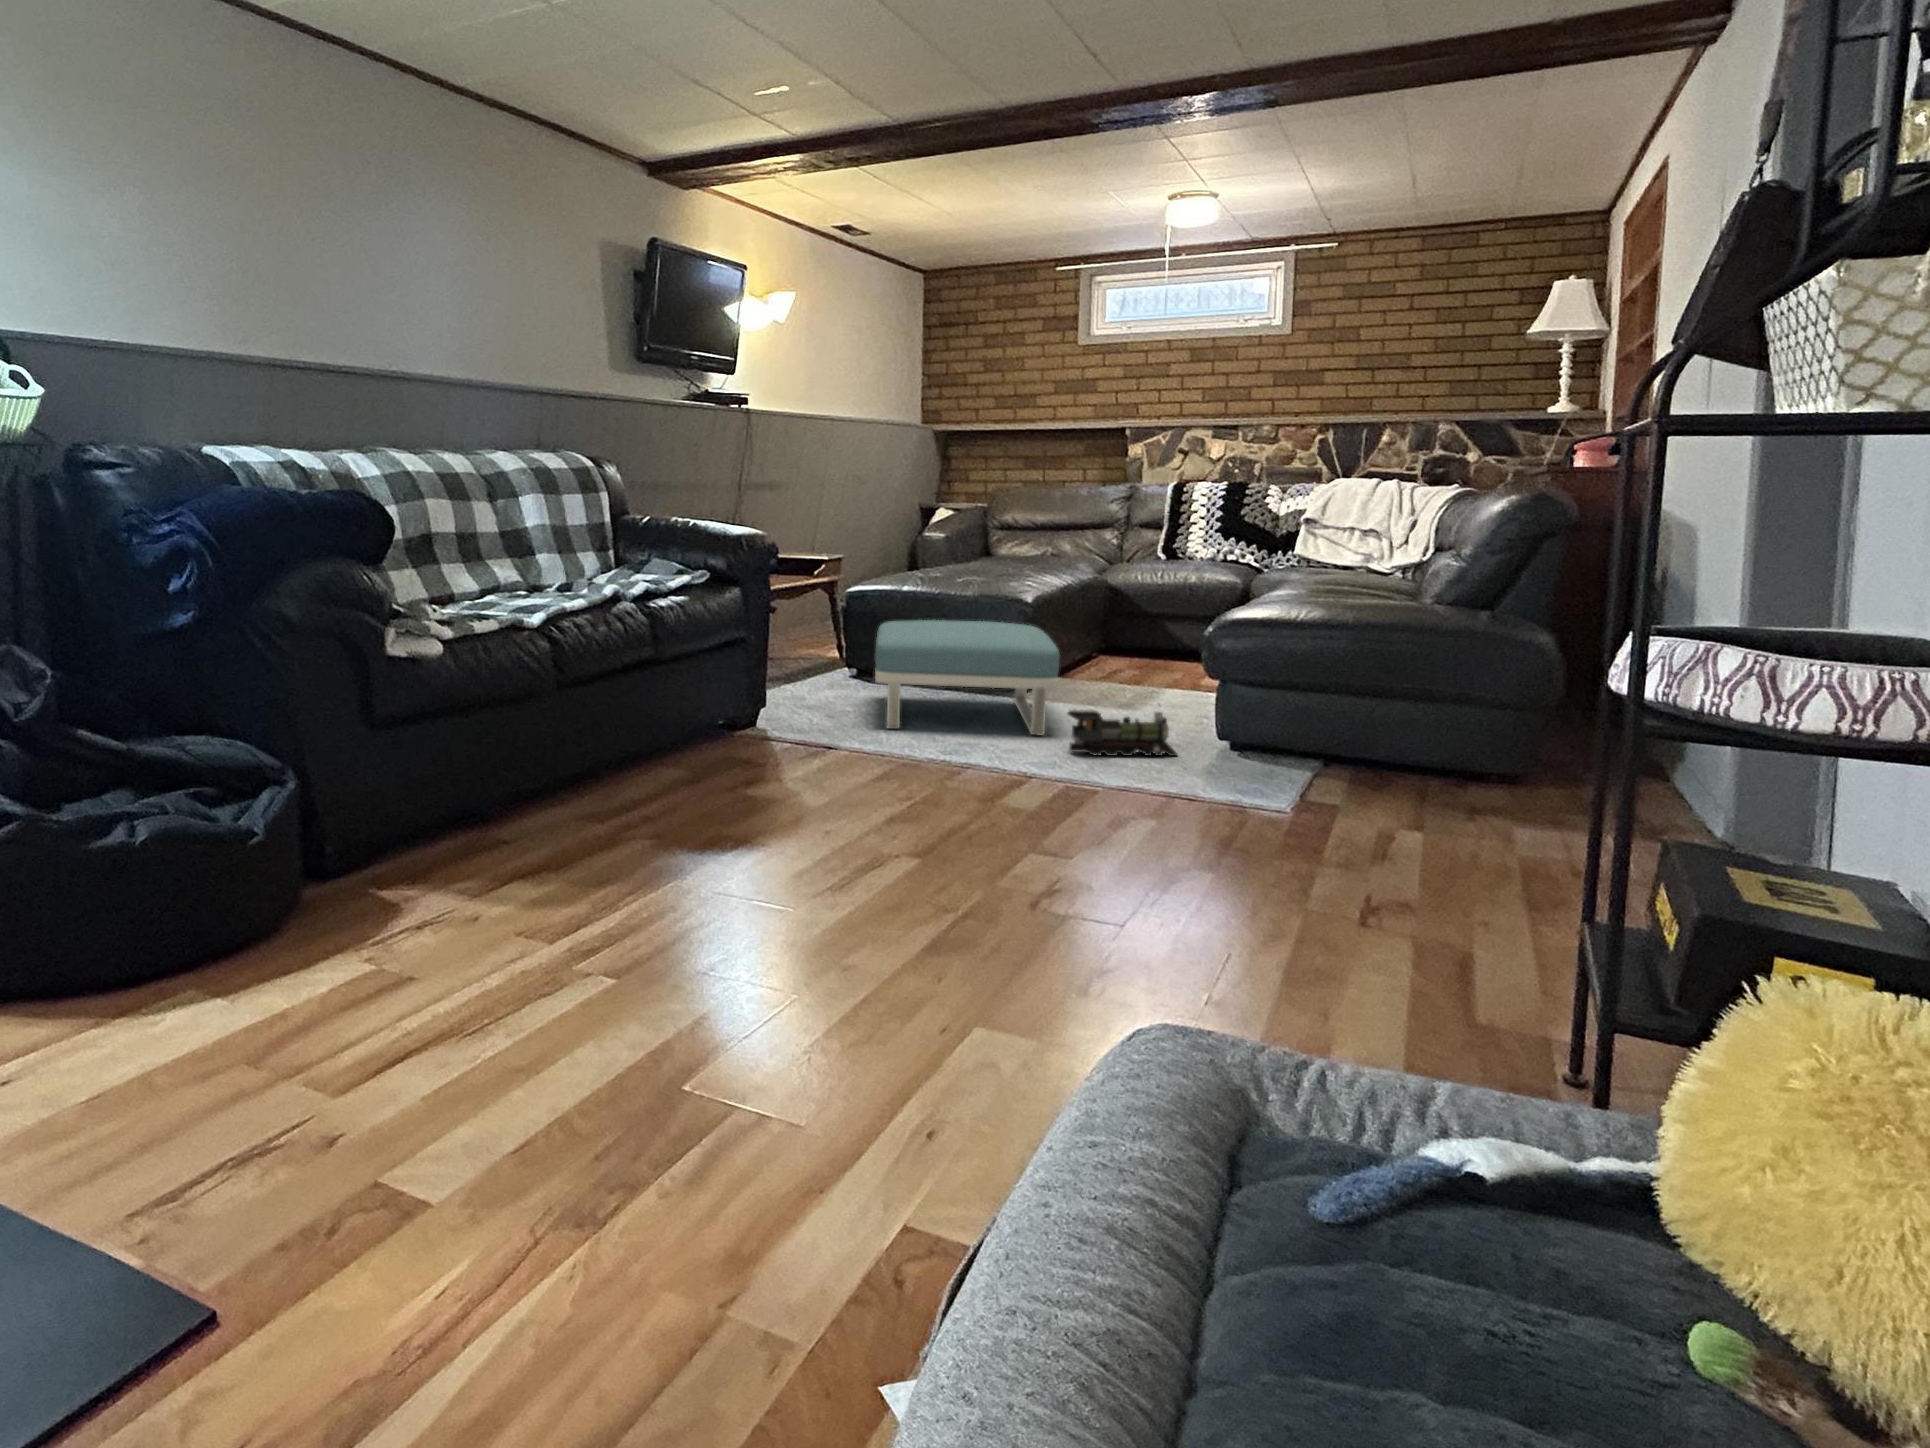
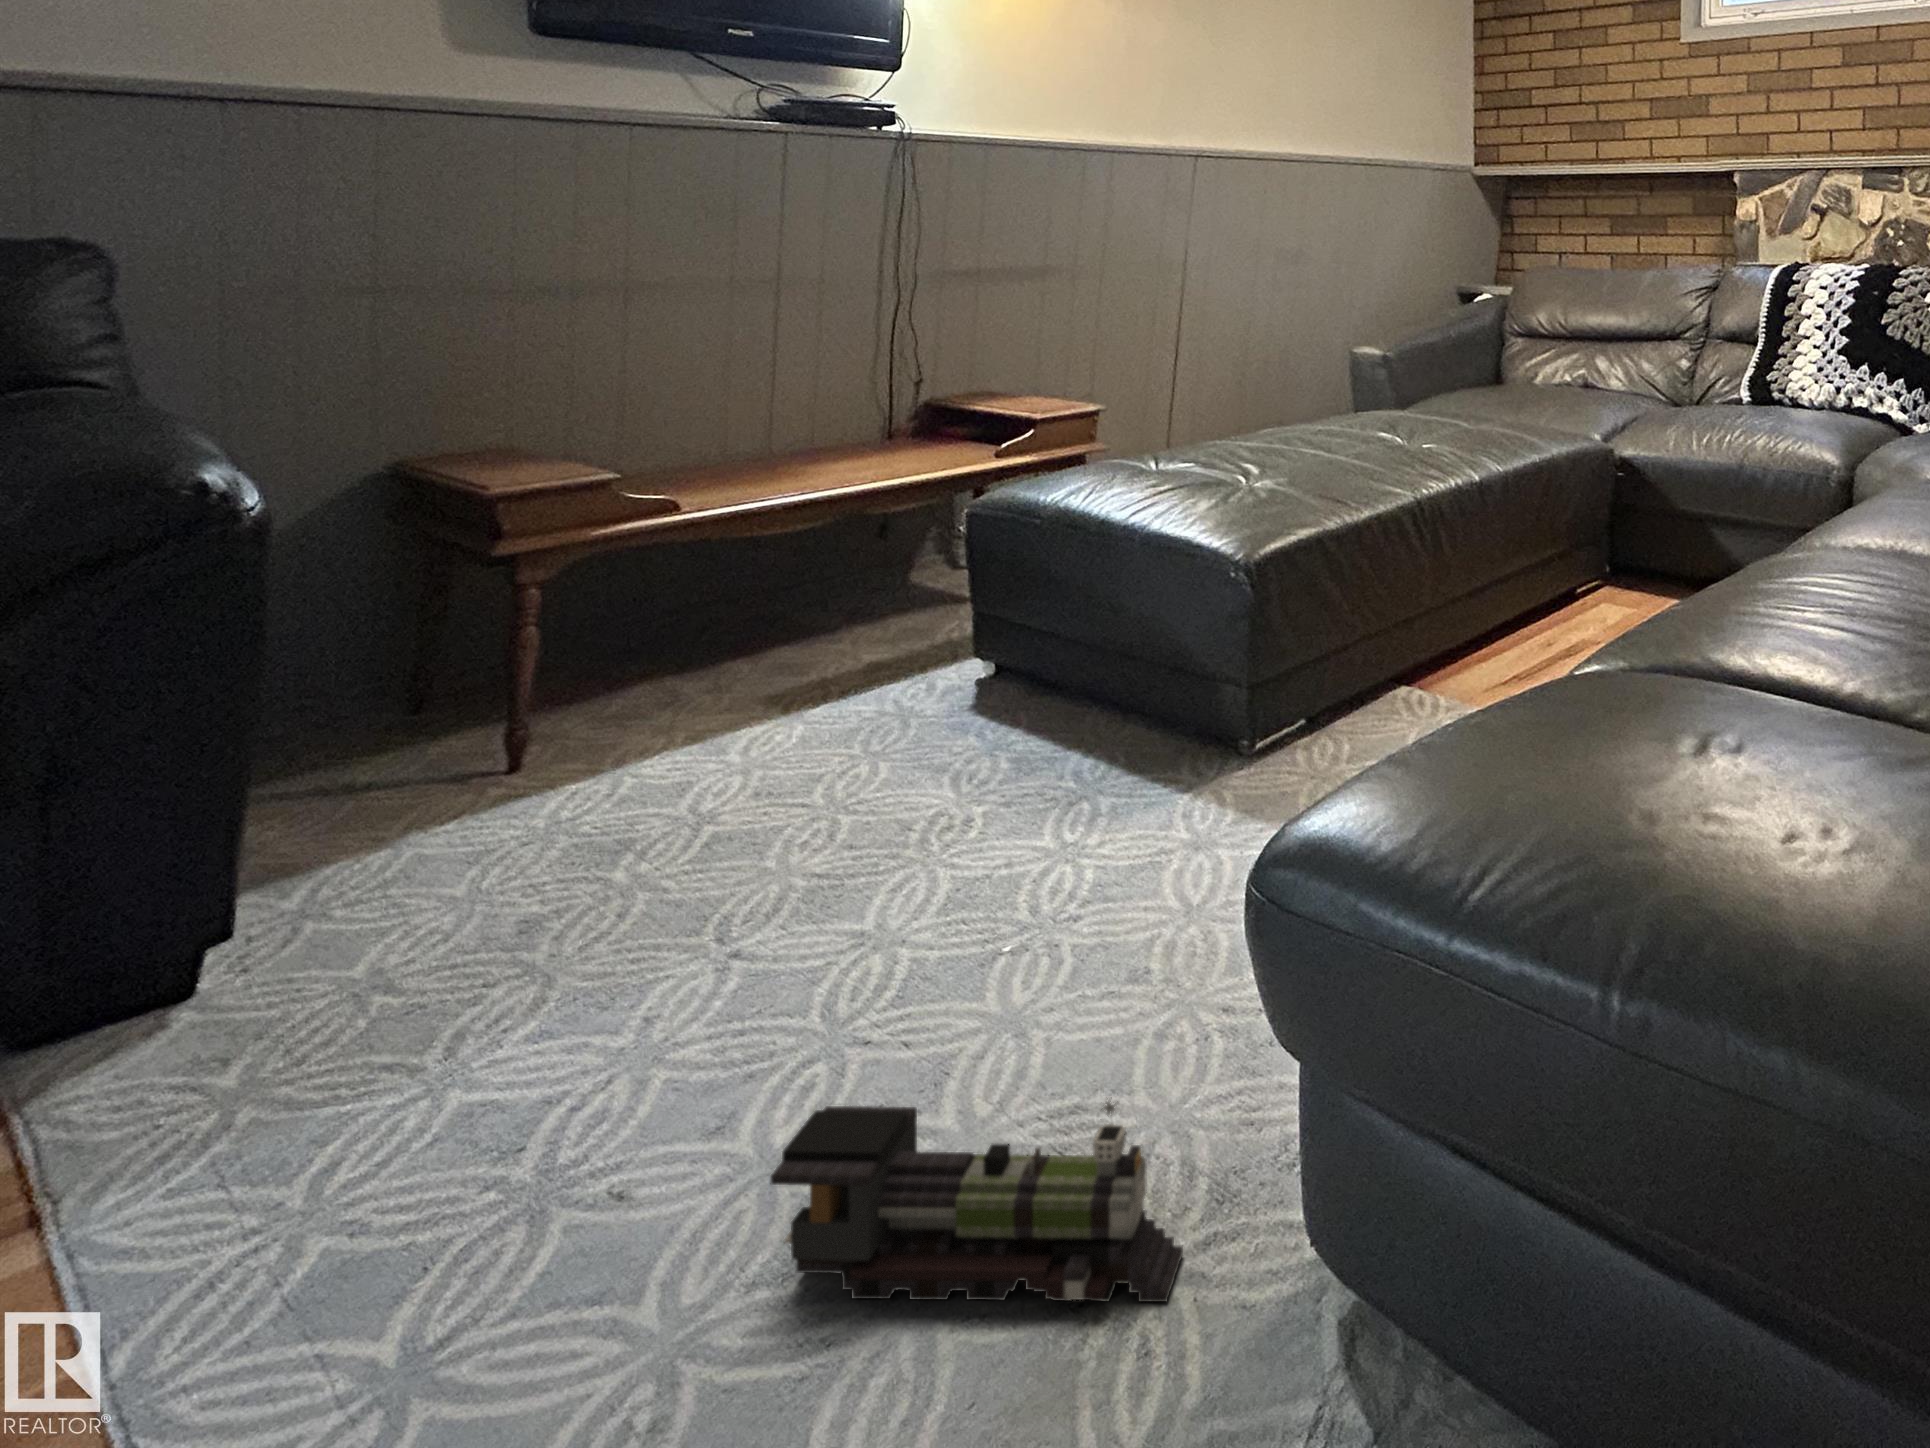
footstool: present [875,620,1060,735] -> none [489,614,1200,1077]

